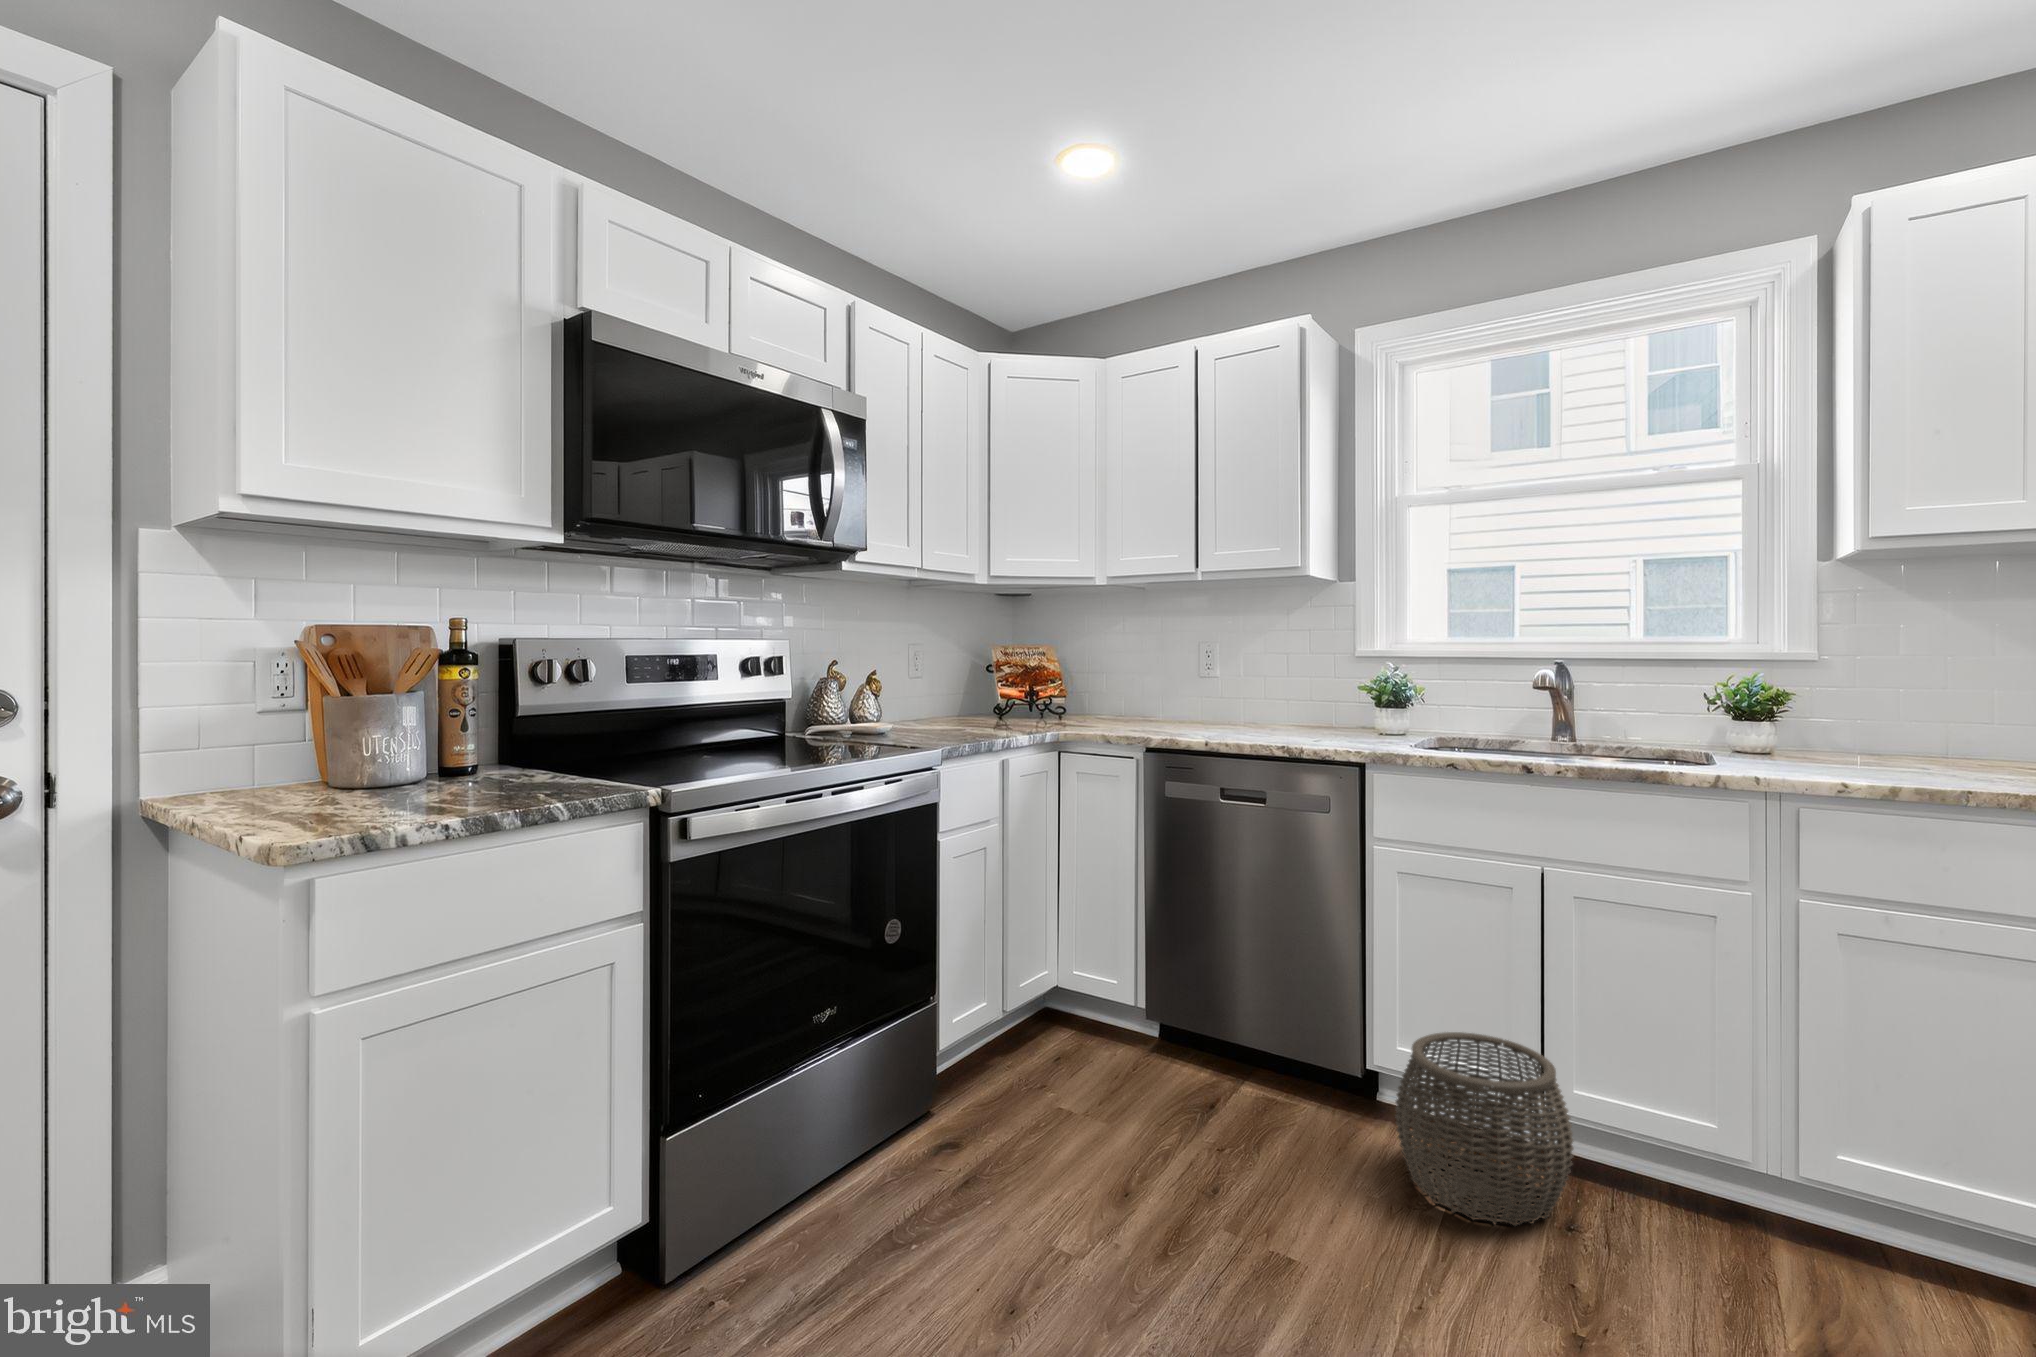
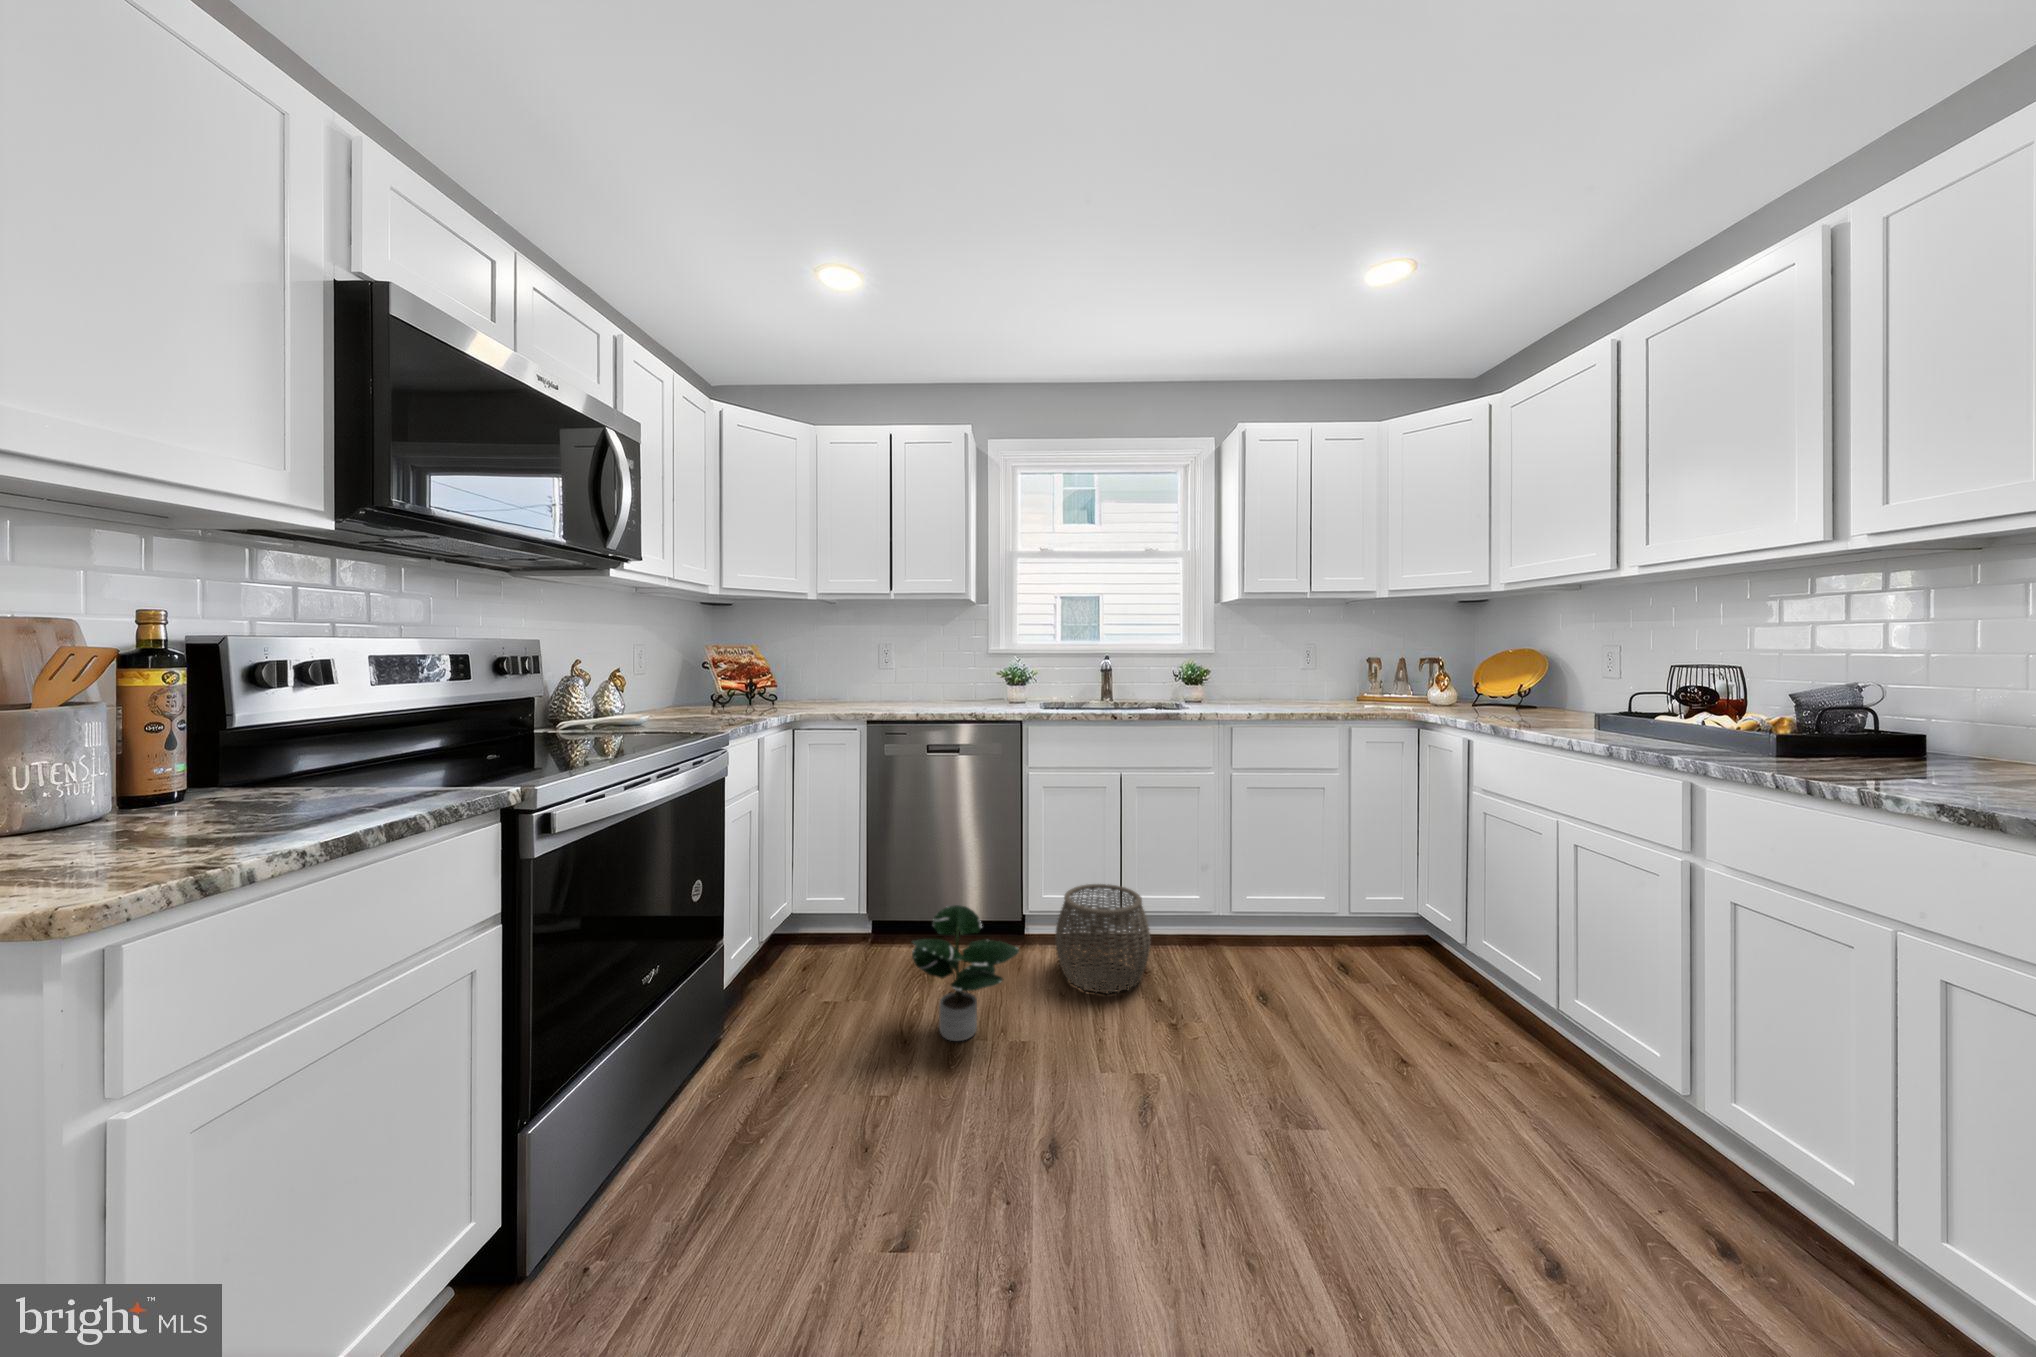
potted plant: none [1131,1017,1292,1215] -> present [912,905,1019,1041]

